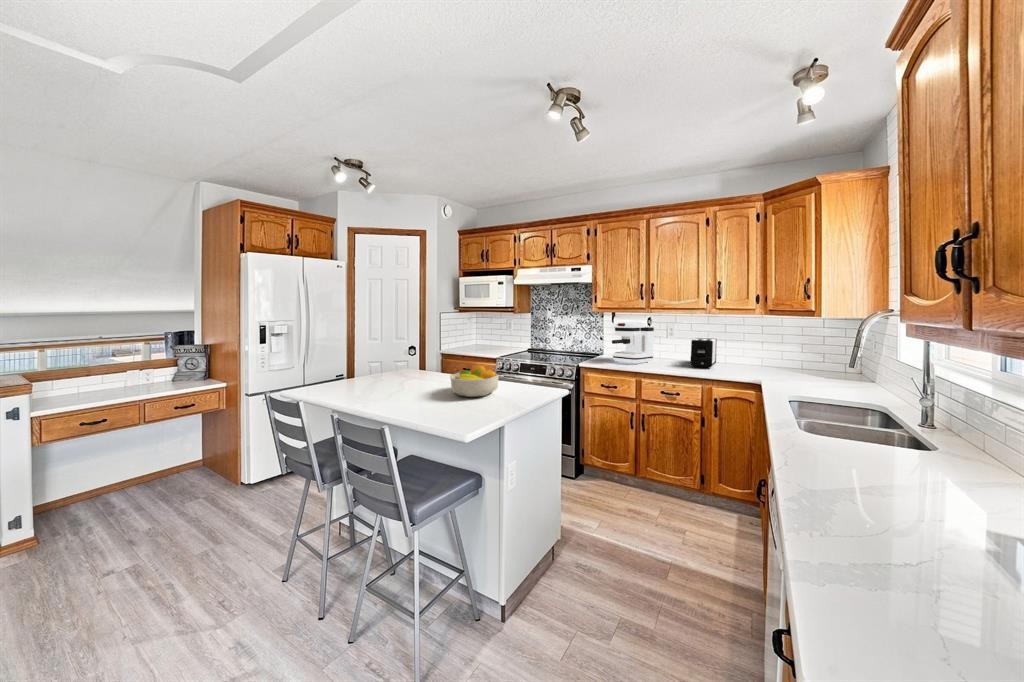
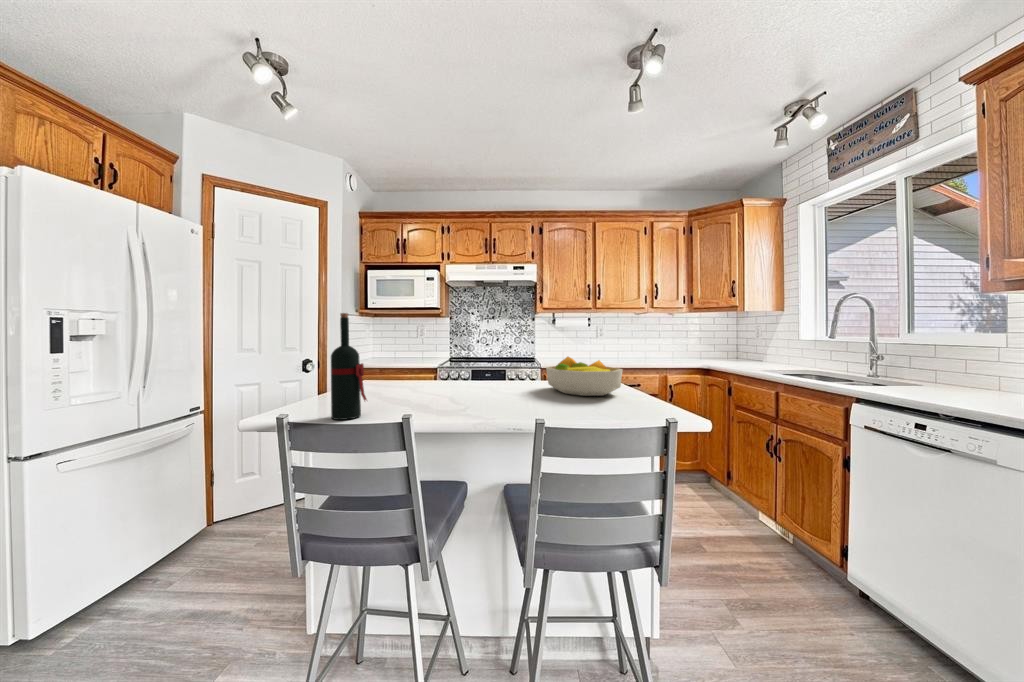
coffee maker: present [612,322,654,364] -> none [563,322,597,362]
wine bottle: none [309,336,325,392] -> present [331,313,367,420]
toaster: present [690,338,717,367] -> none [623,336,653,361]

